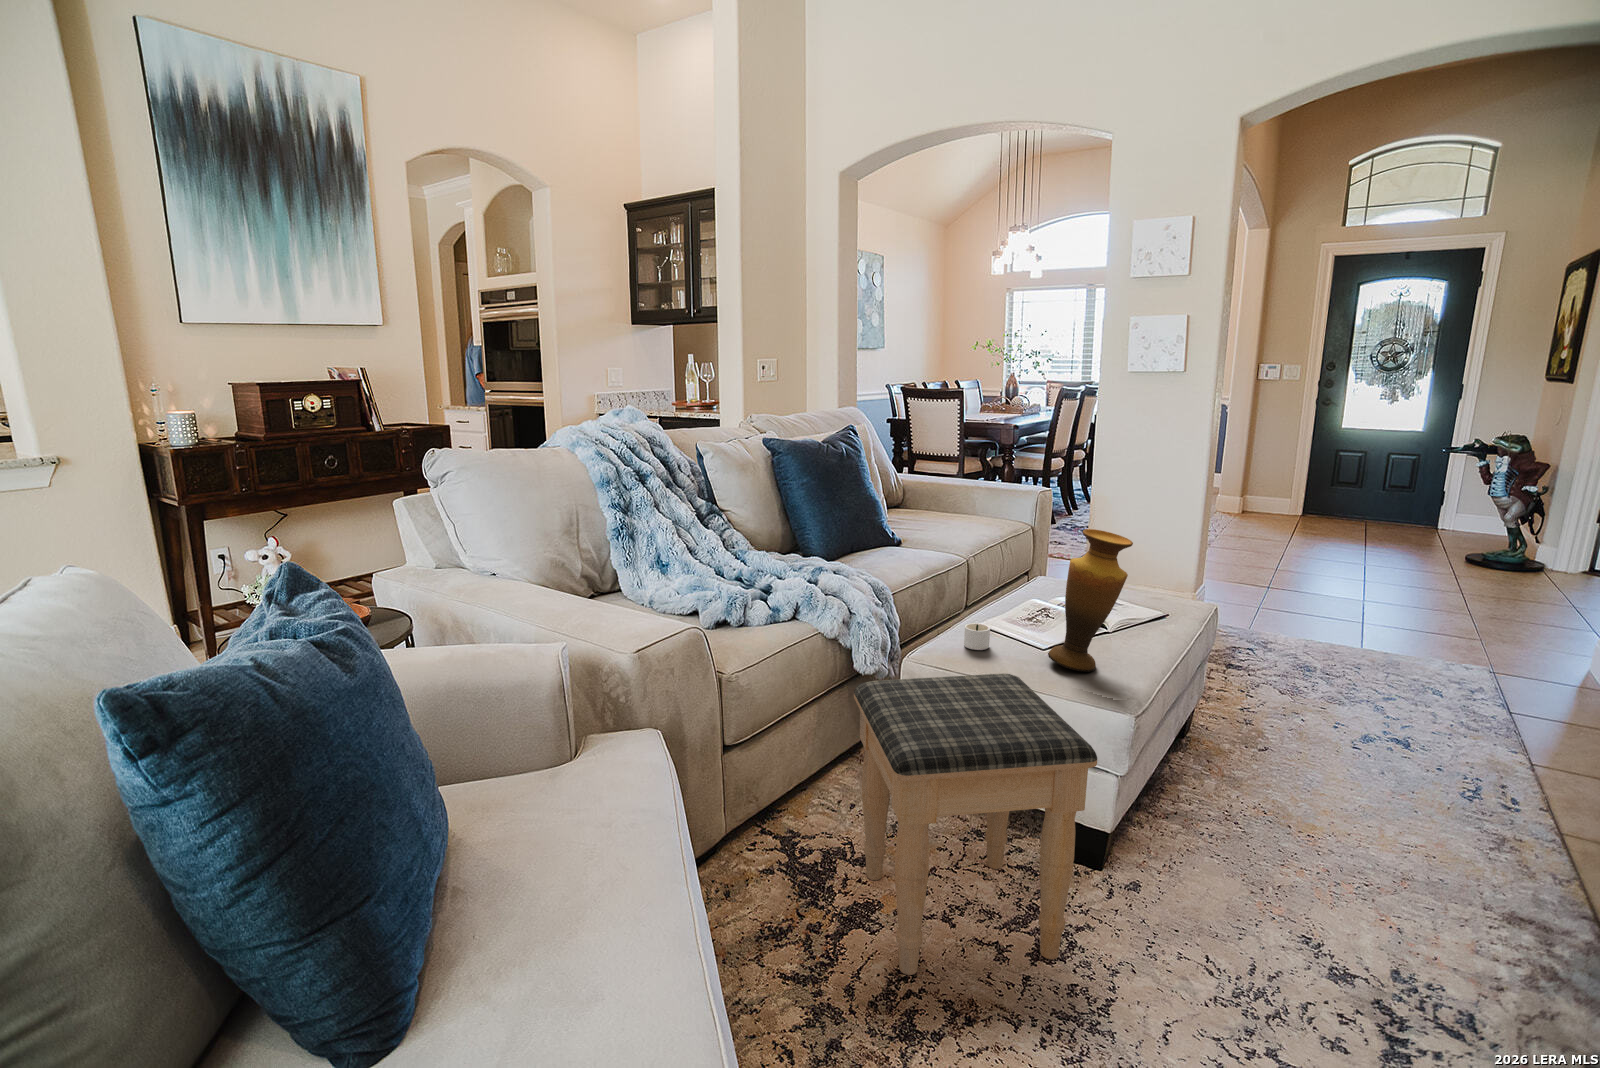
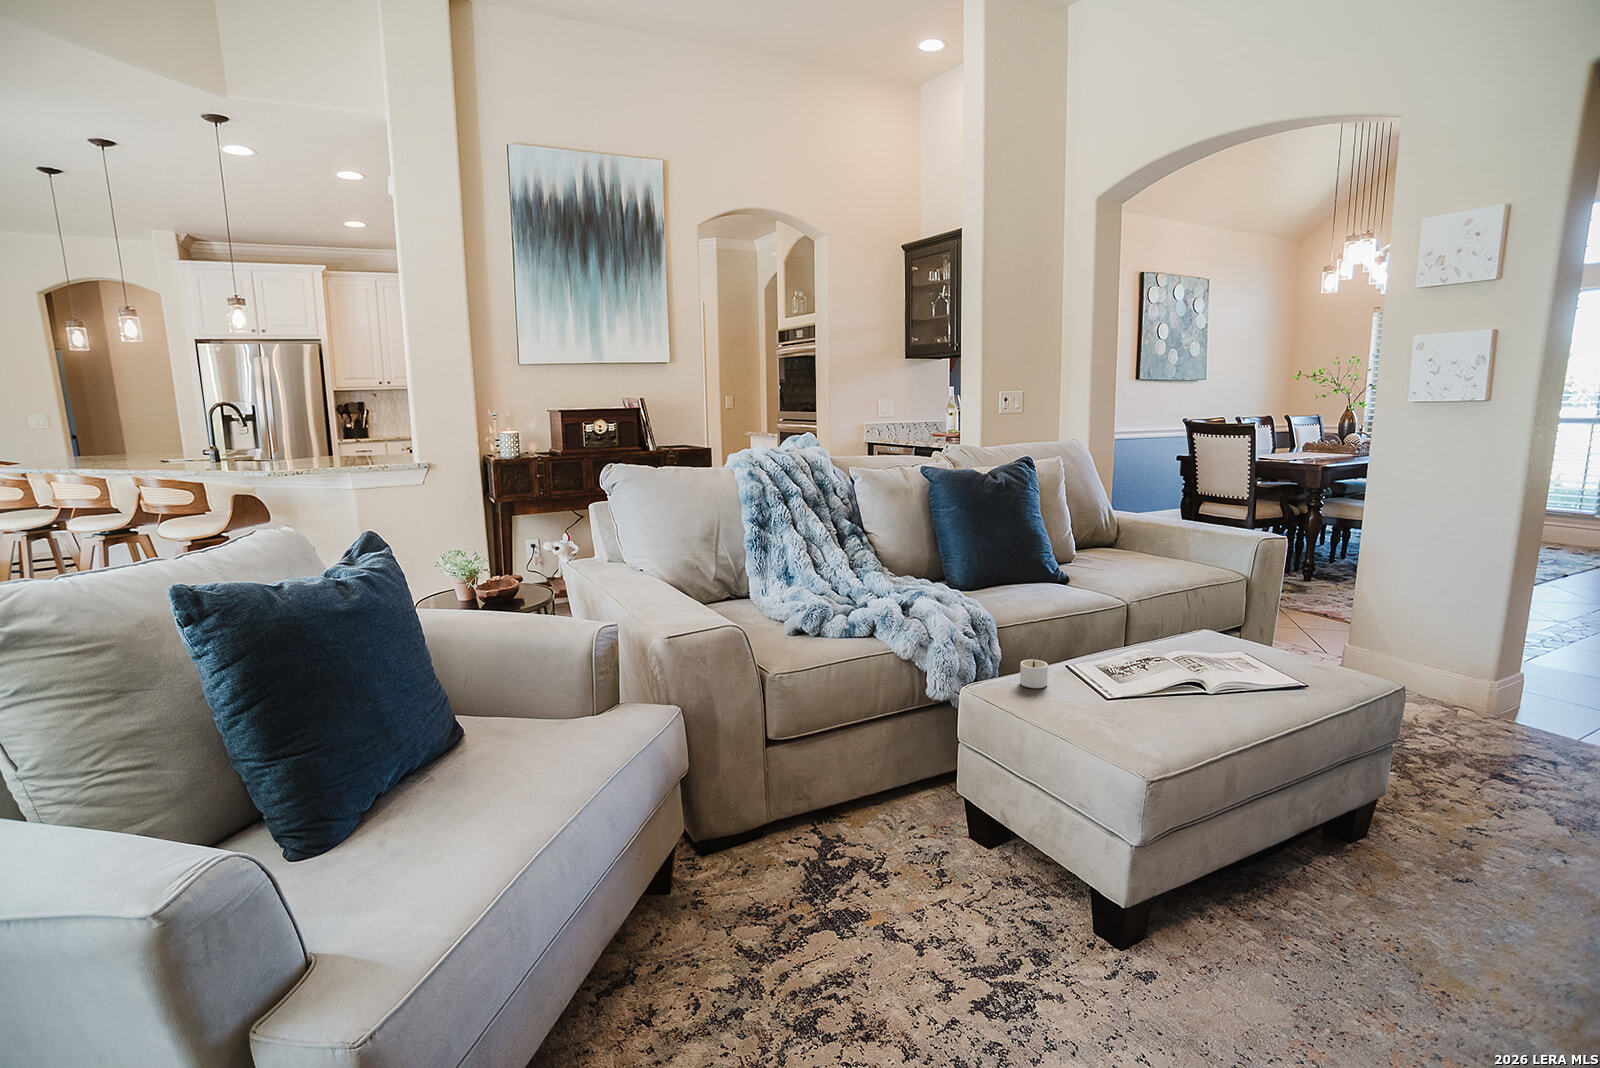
vase: present [1048,529,1133,672] -> none [1092,566,1180,725]
footstool: present [854,673,1097,975] -> none [816,698,1037,1012]

